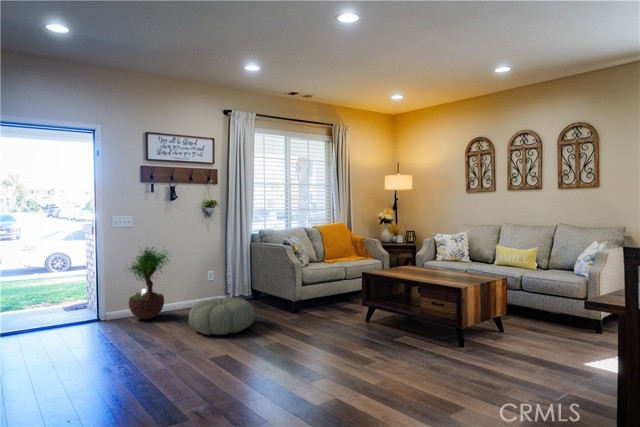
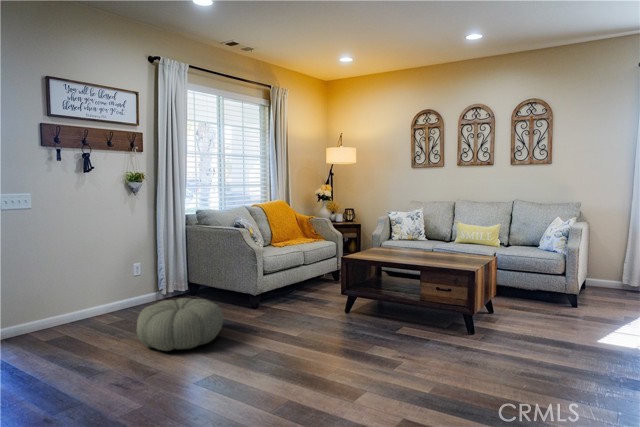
potted tree: present [124,247,168,319] -> none [27,231,96,336]

